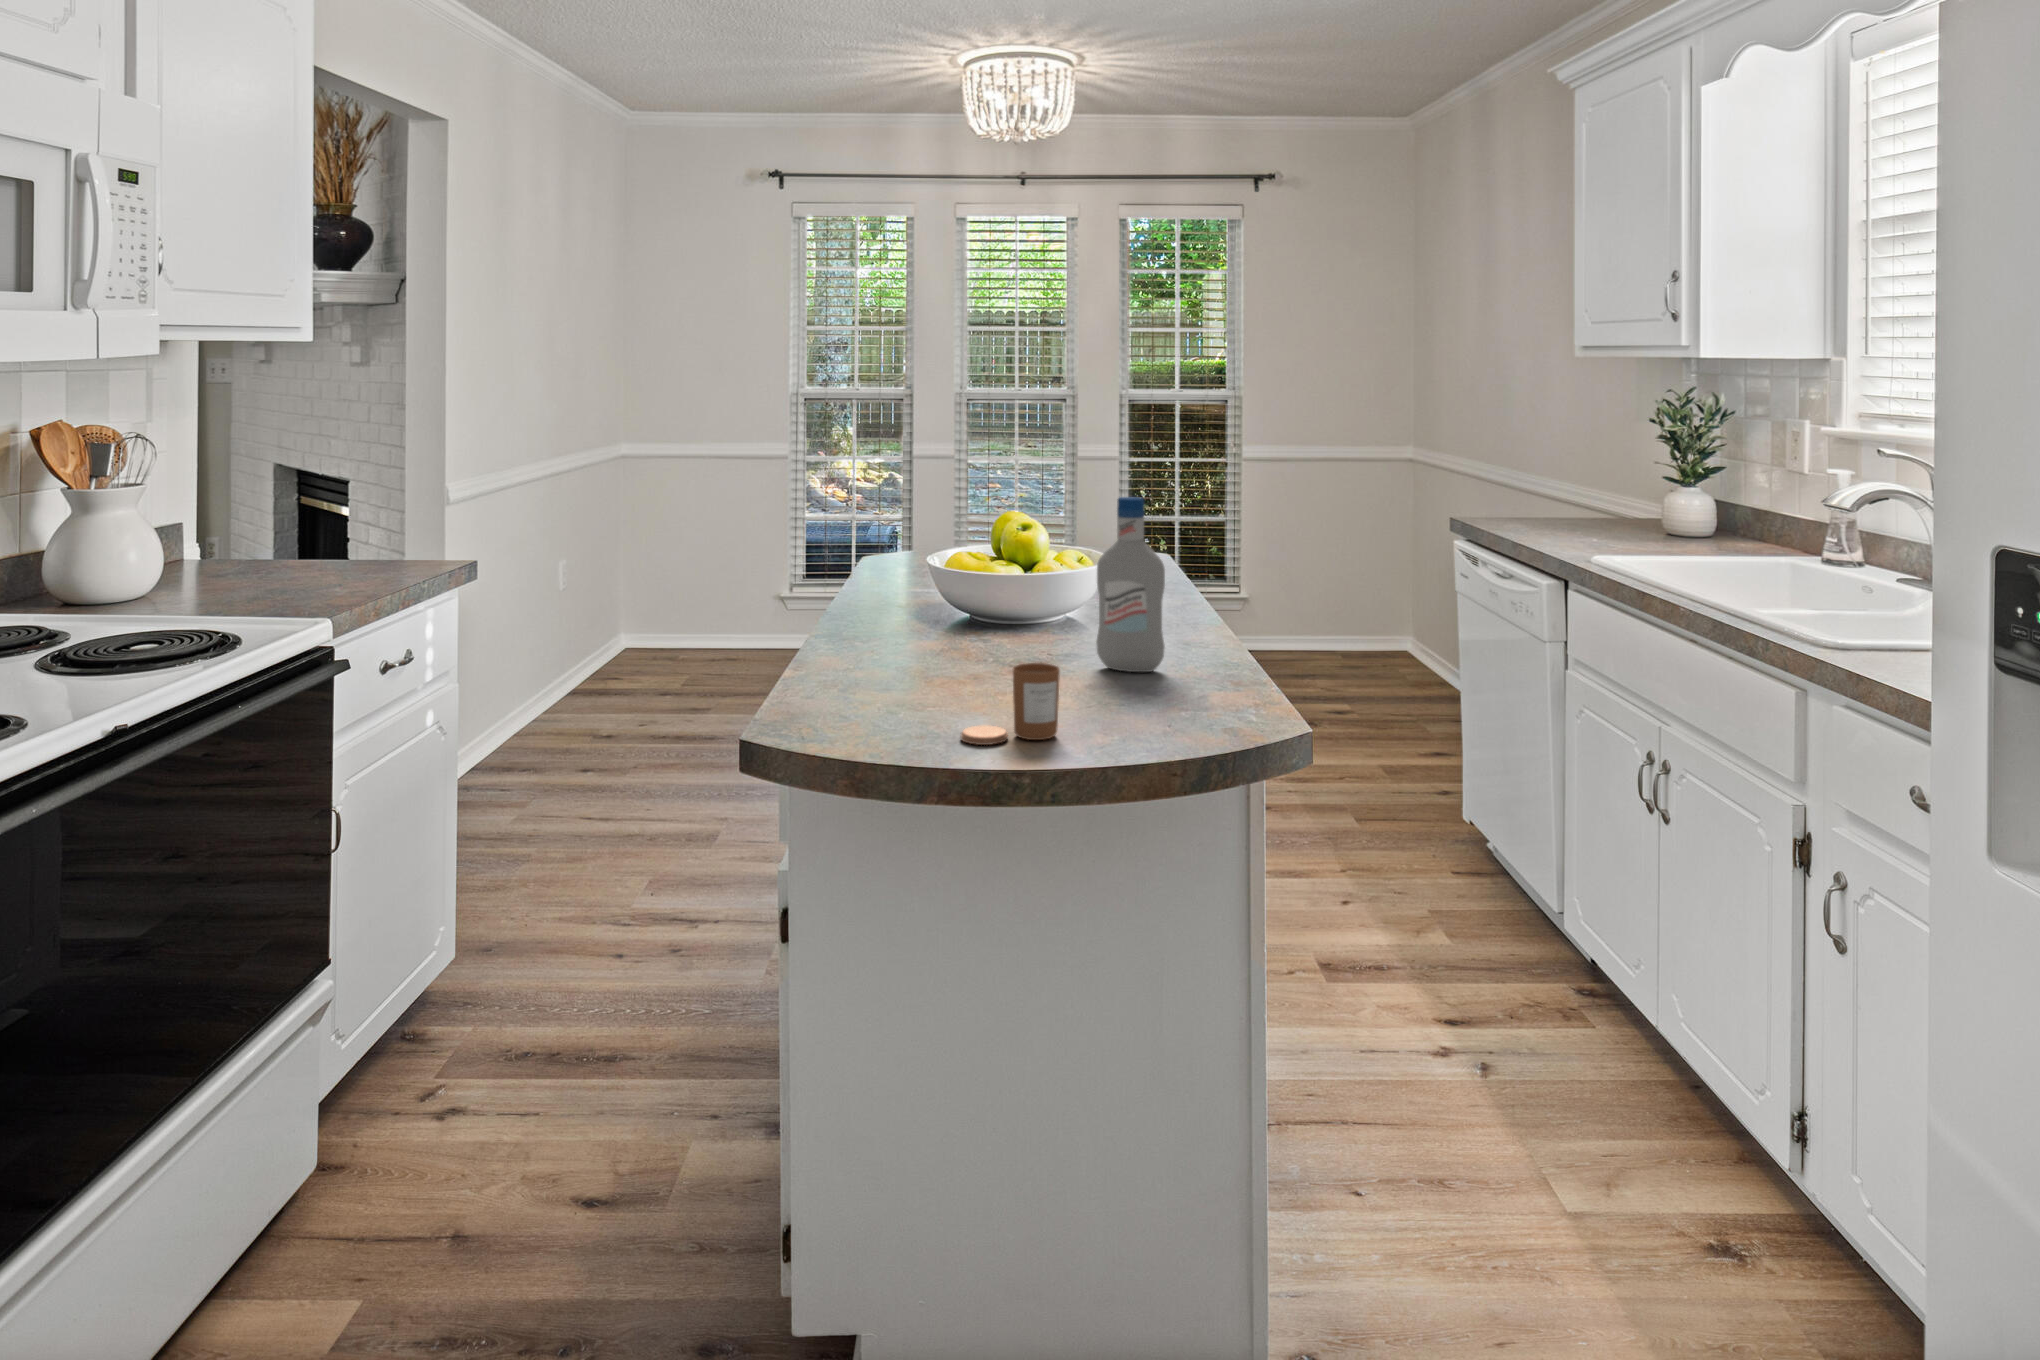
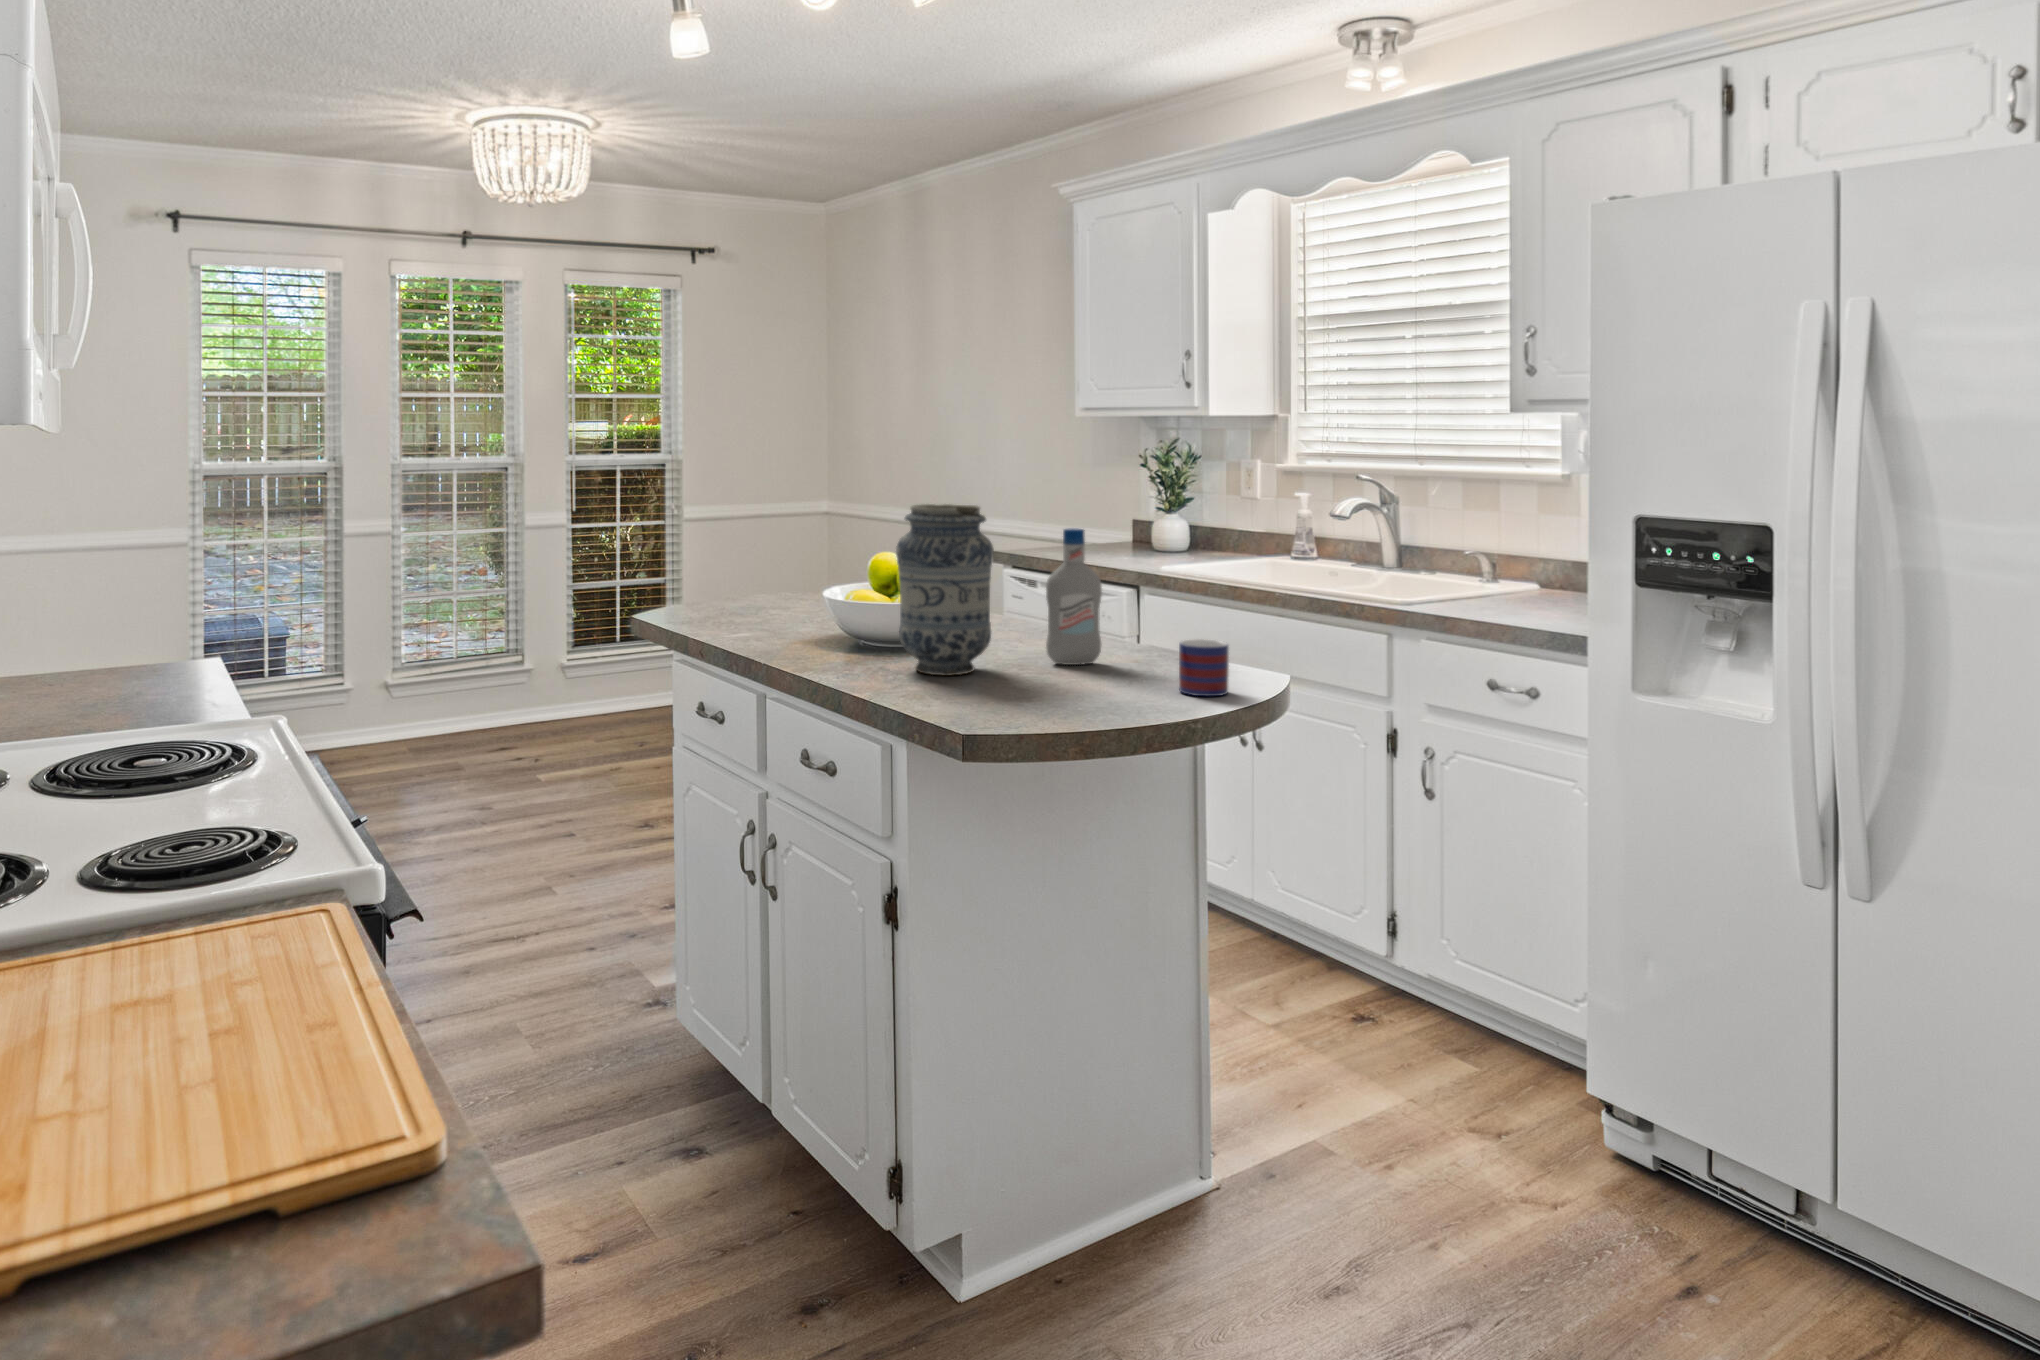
vase: none [905,458,1023,667] -> present [896,504,994,676]
mug: none [1135,655,1200,736] -> present [1179,639,1229,696]
candle: present [961,663,1060,745] -> none [1097,652,1159,715]

